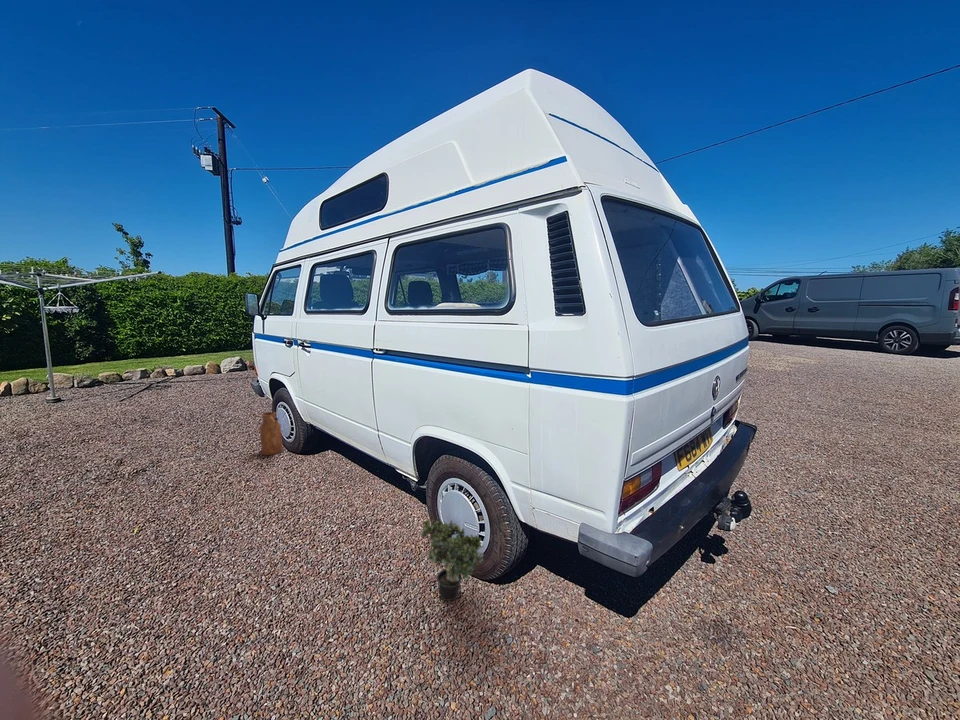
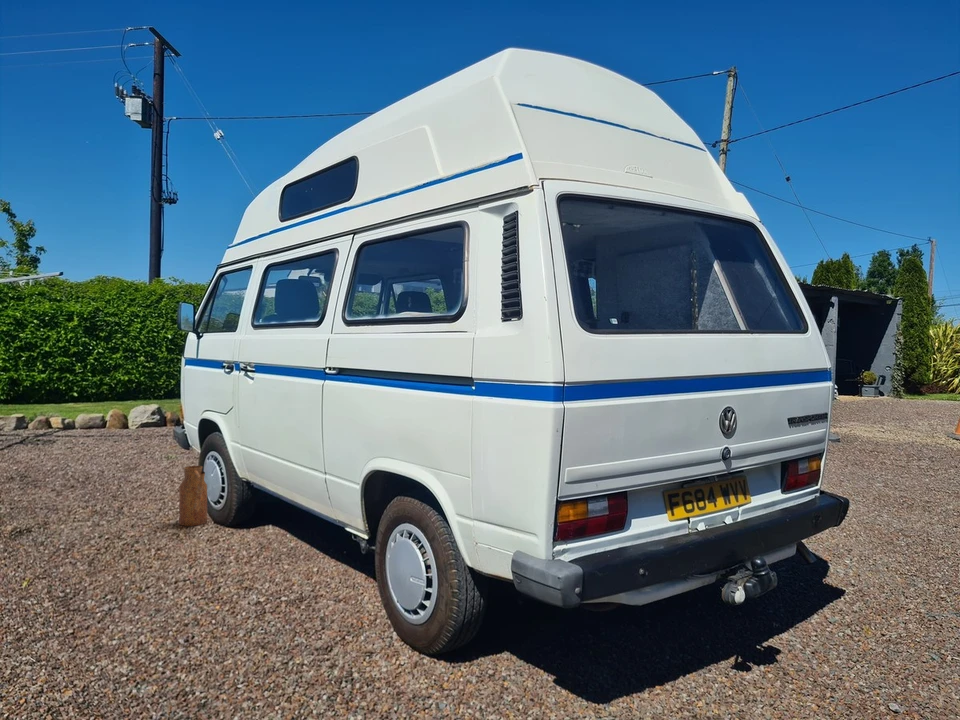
potted plant: present [419,520,484,601] -> none [352,567,429,668]

